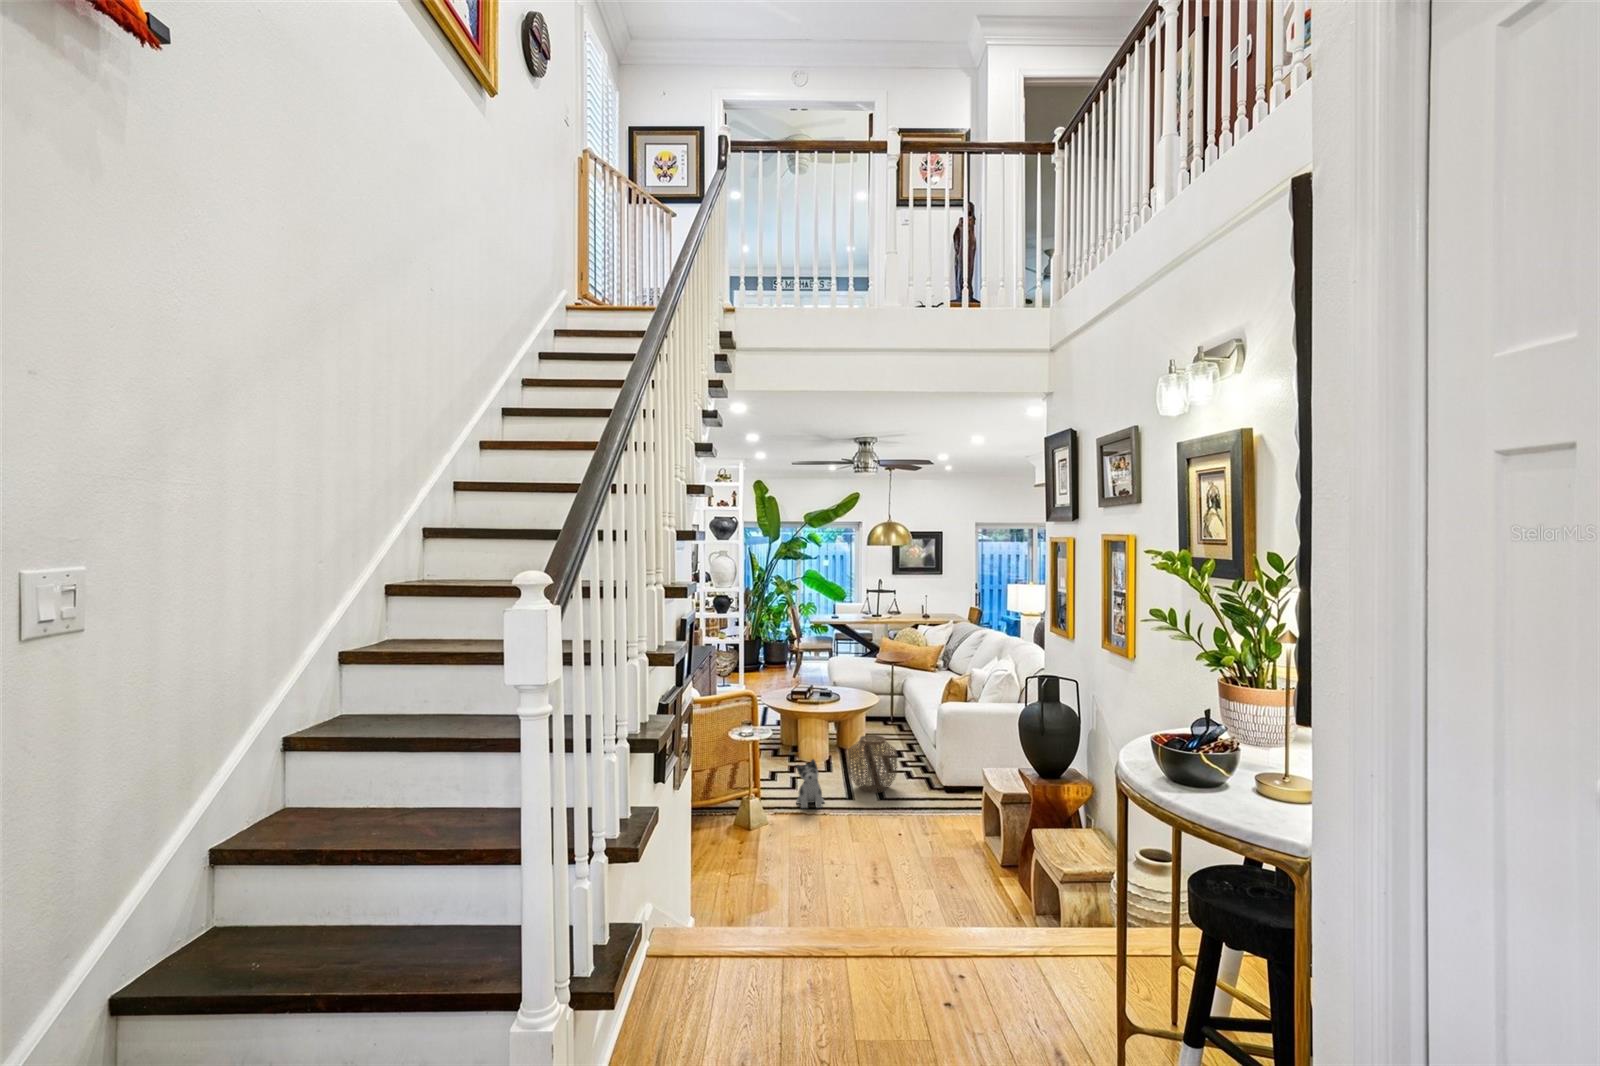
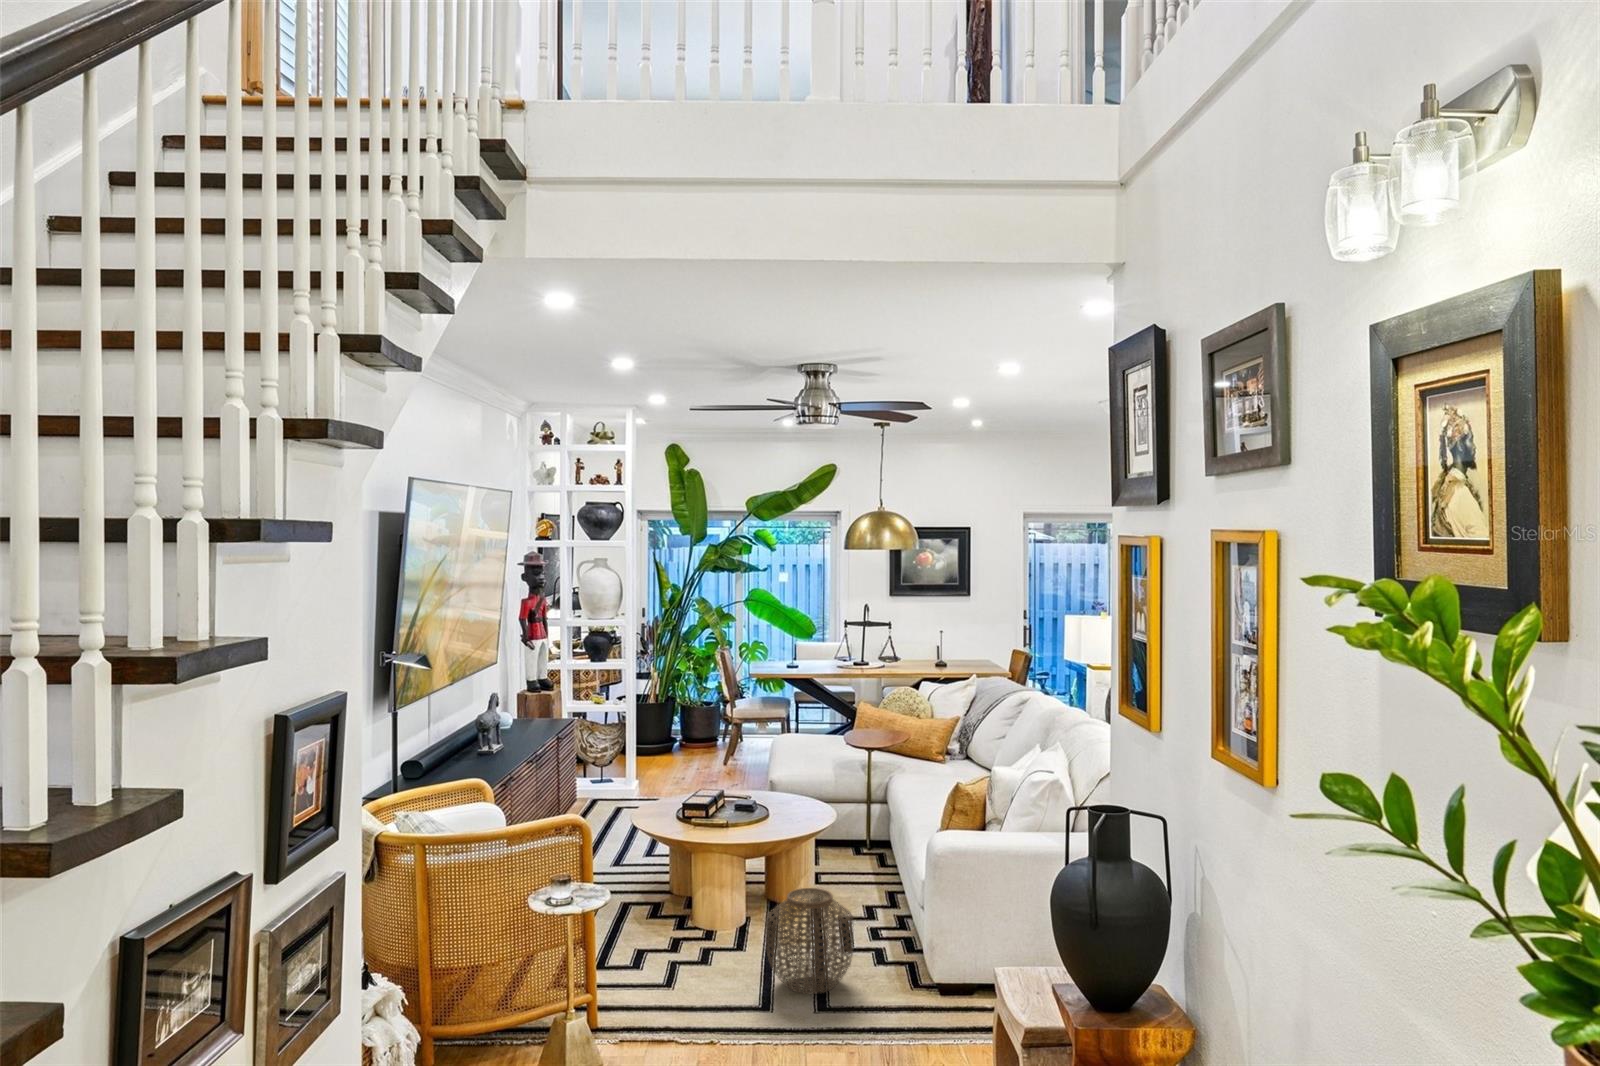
plush toy: present [796,759,825,808] -> none [664,937,718,1030]

